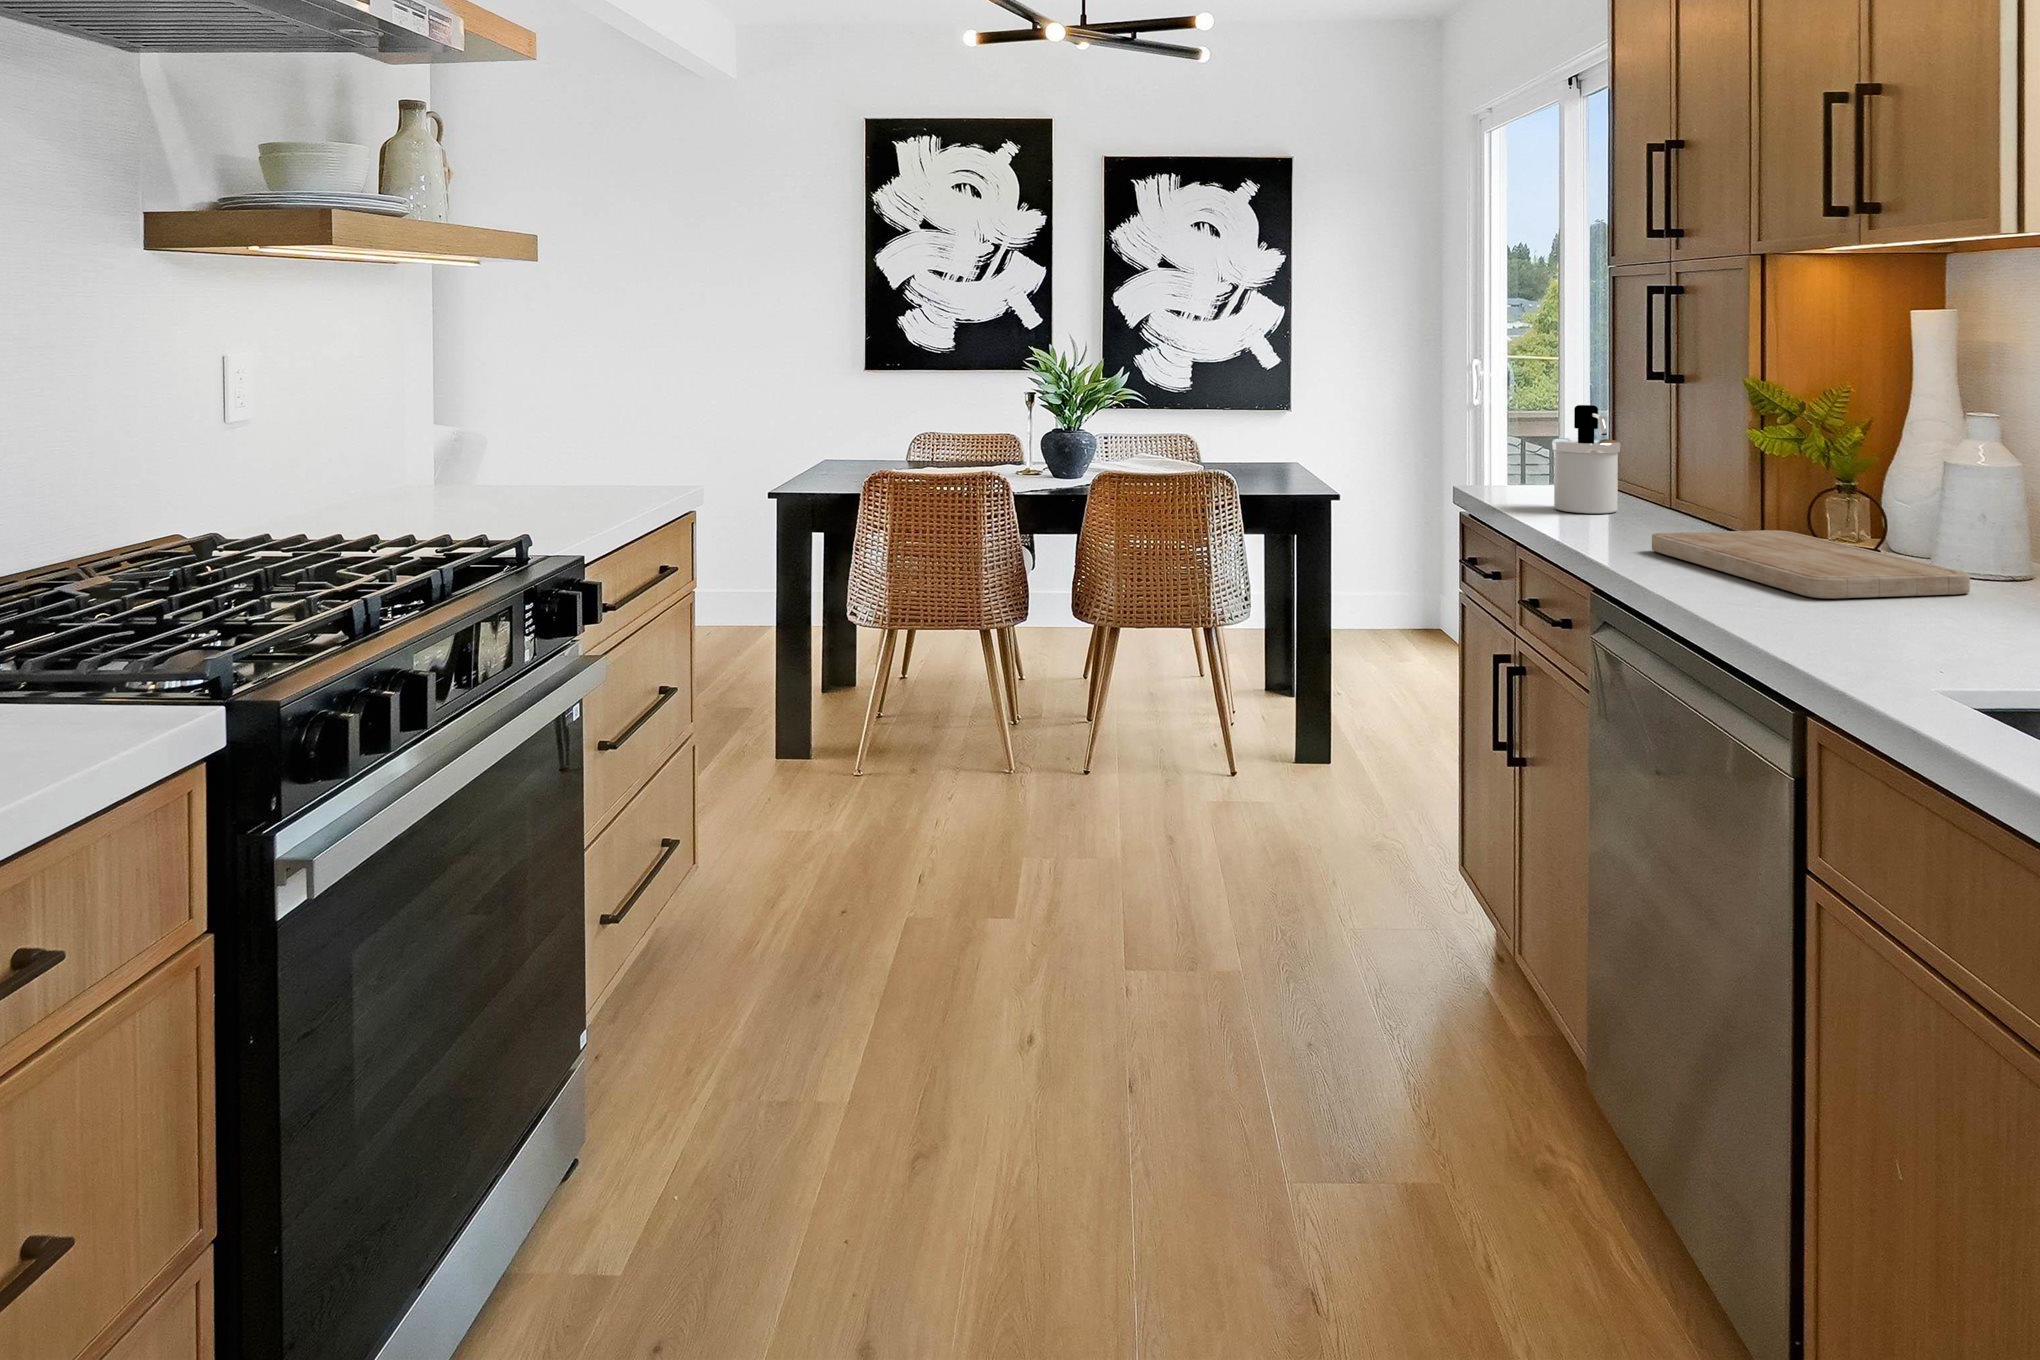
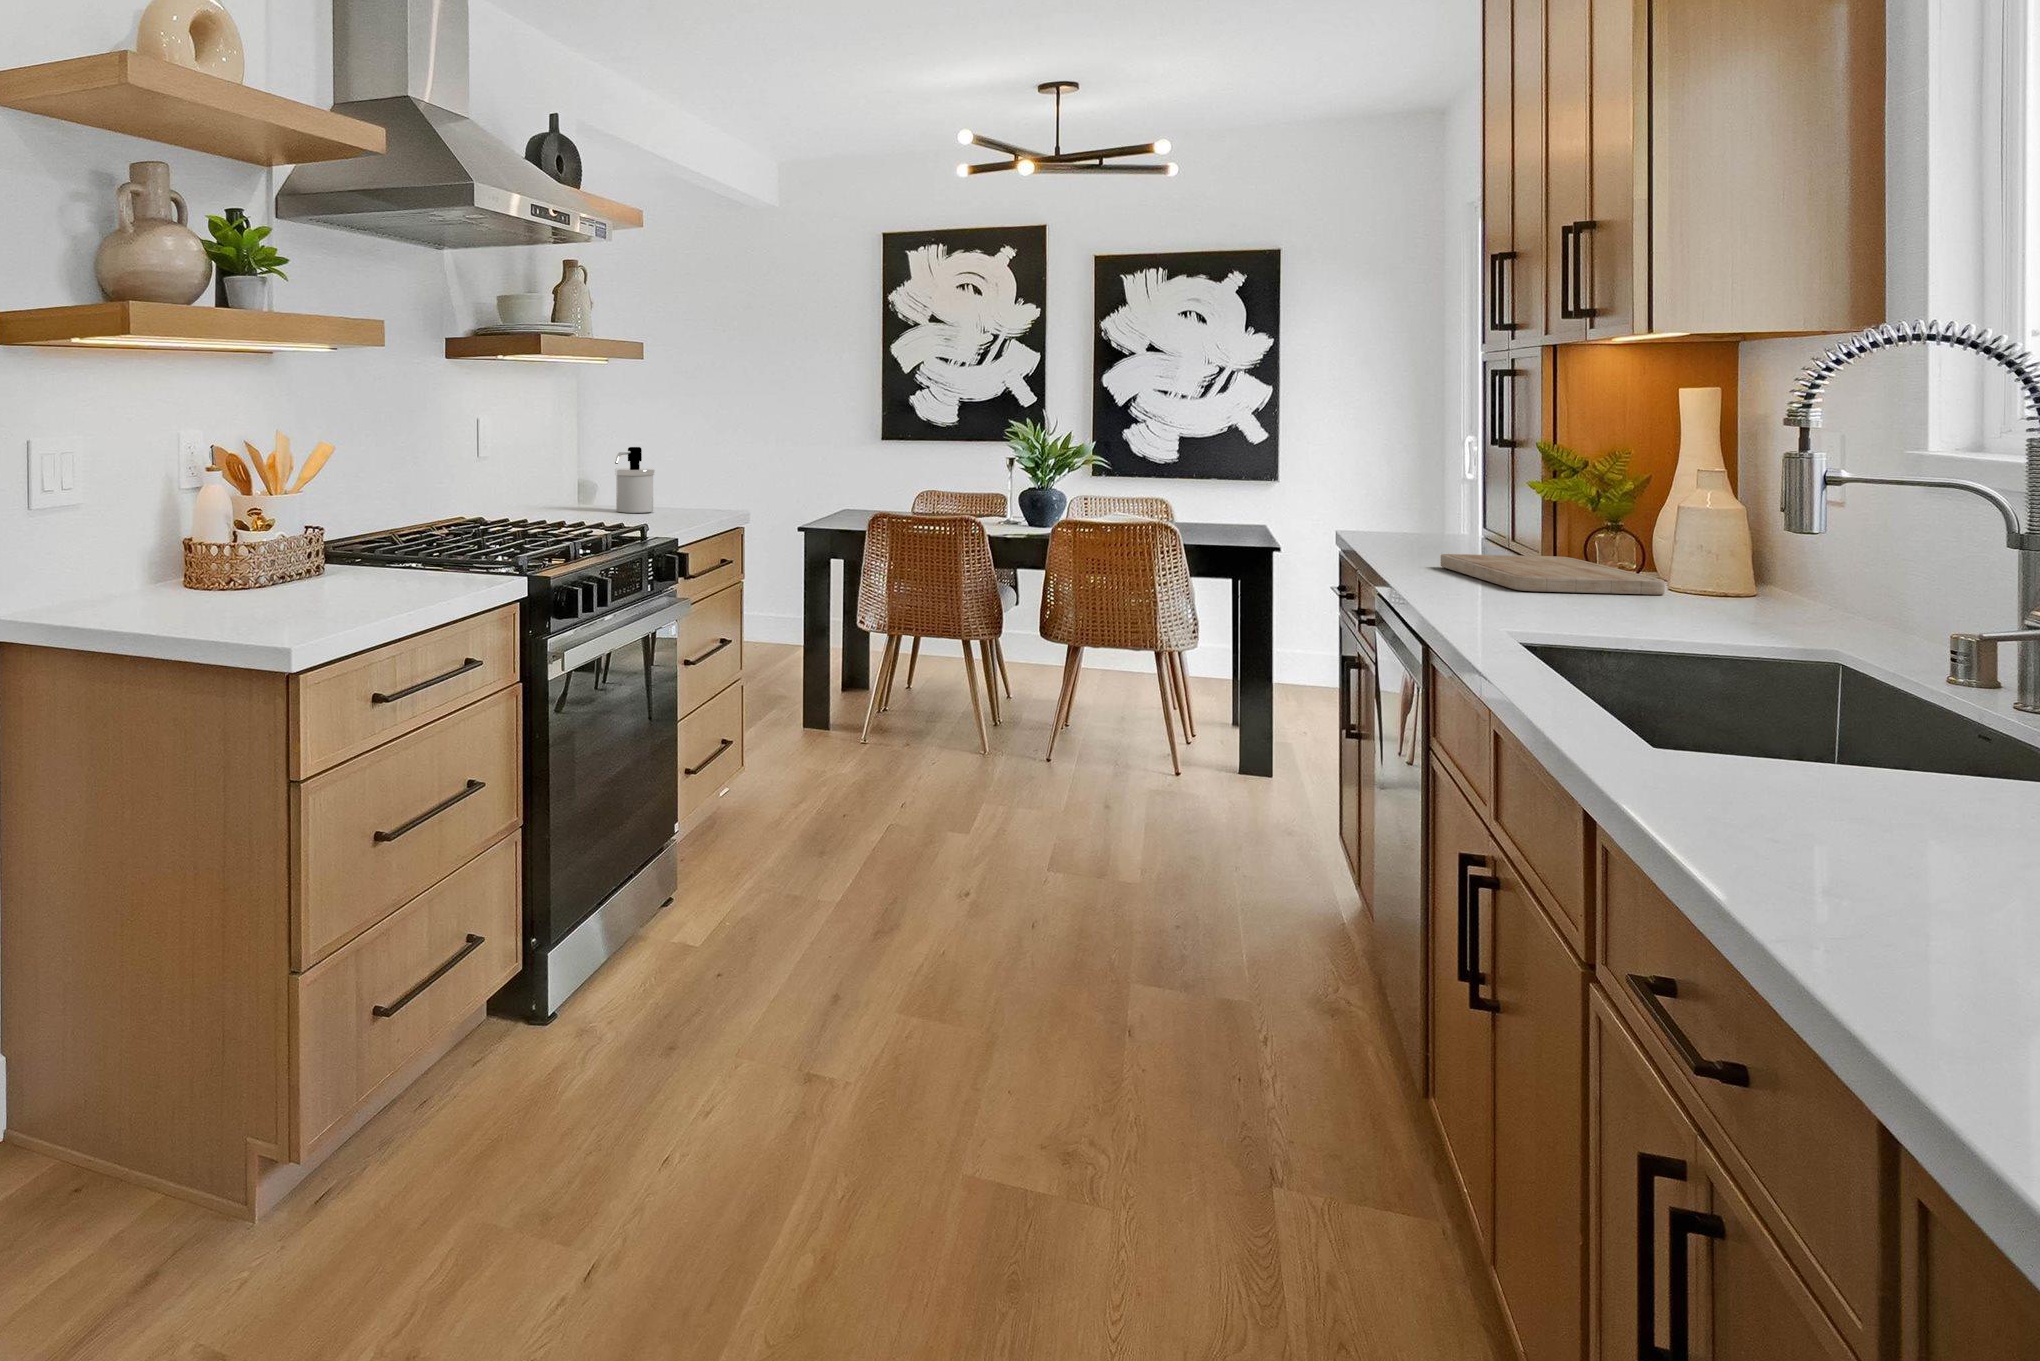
soap dispenser: present [1552,405,1620,514] -> present [615,447,655,513]

